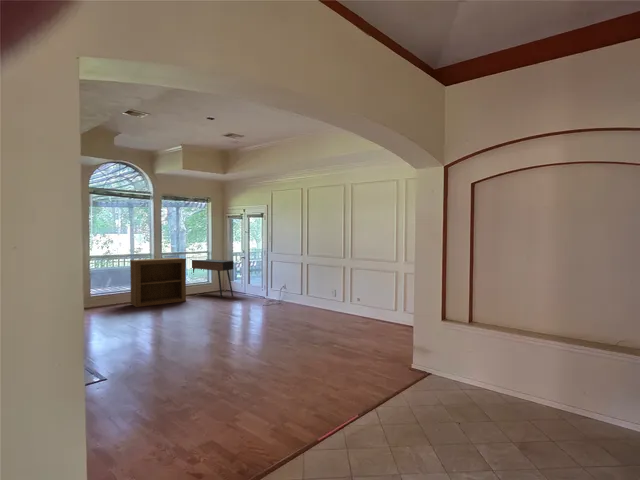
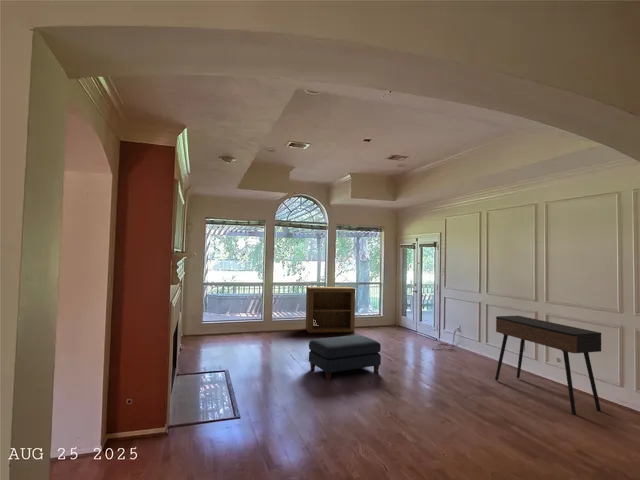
console table: present [192,259,233,298] -> present [495,316,601,415]
ottoman: none [154,300,226,345] -> present [309,335,381,380]

